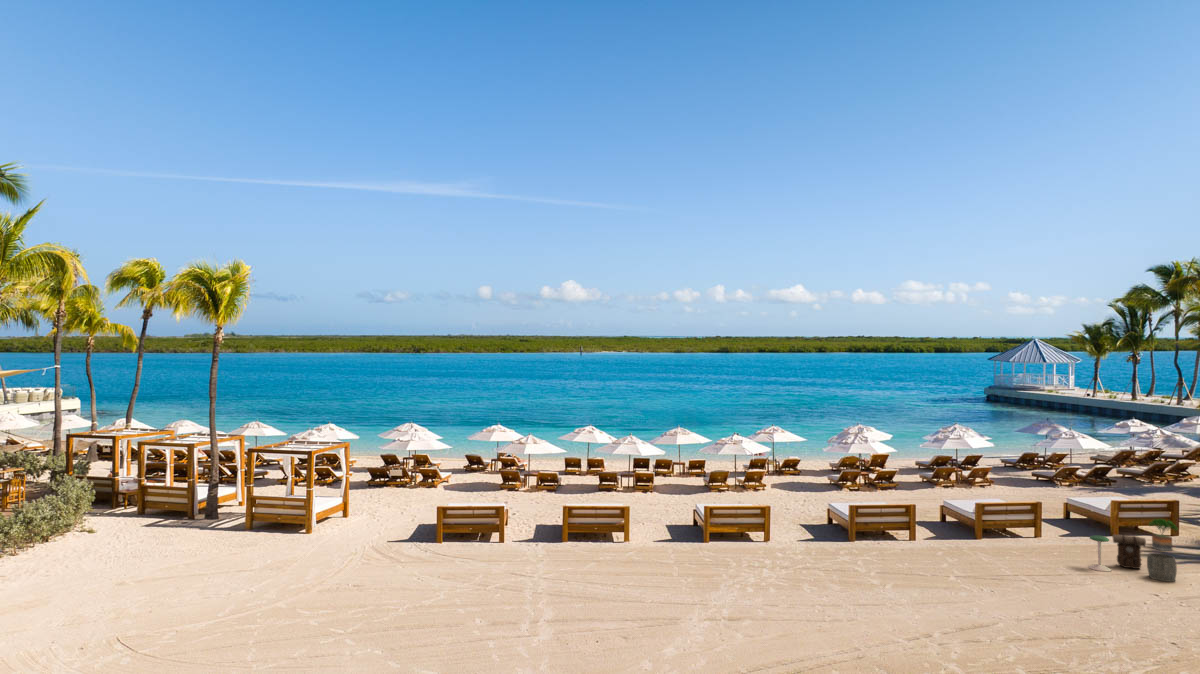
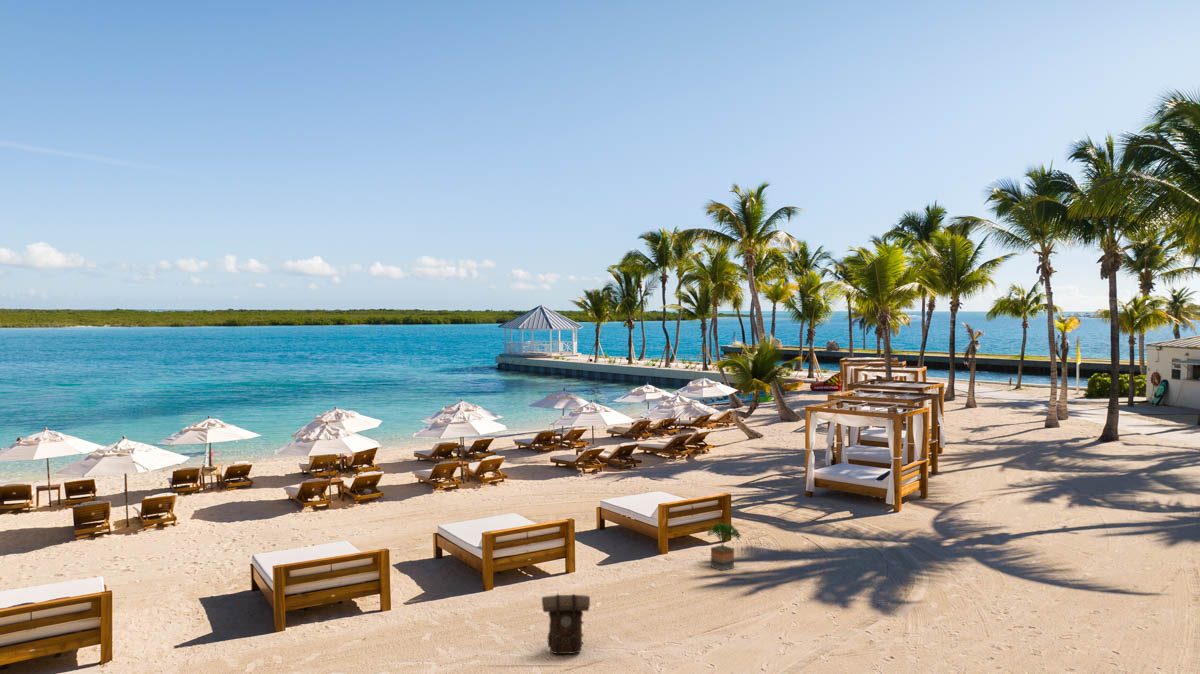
stool: present [1089,535,1111,572] -> none [653,578,684,641]
backpack: present [1112,535,1146,569] -> present [542,594,590,654]
woven basket: present [1147,553,1177,582] -> none [732,594,769,643]

